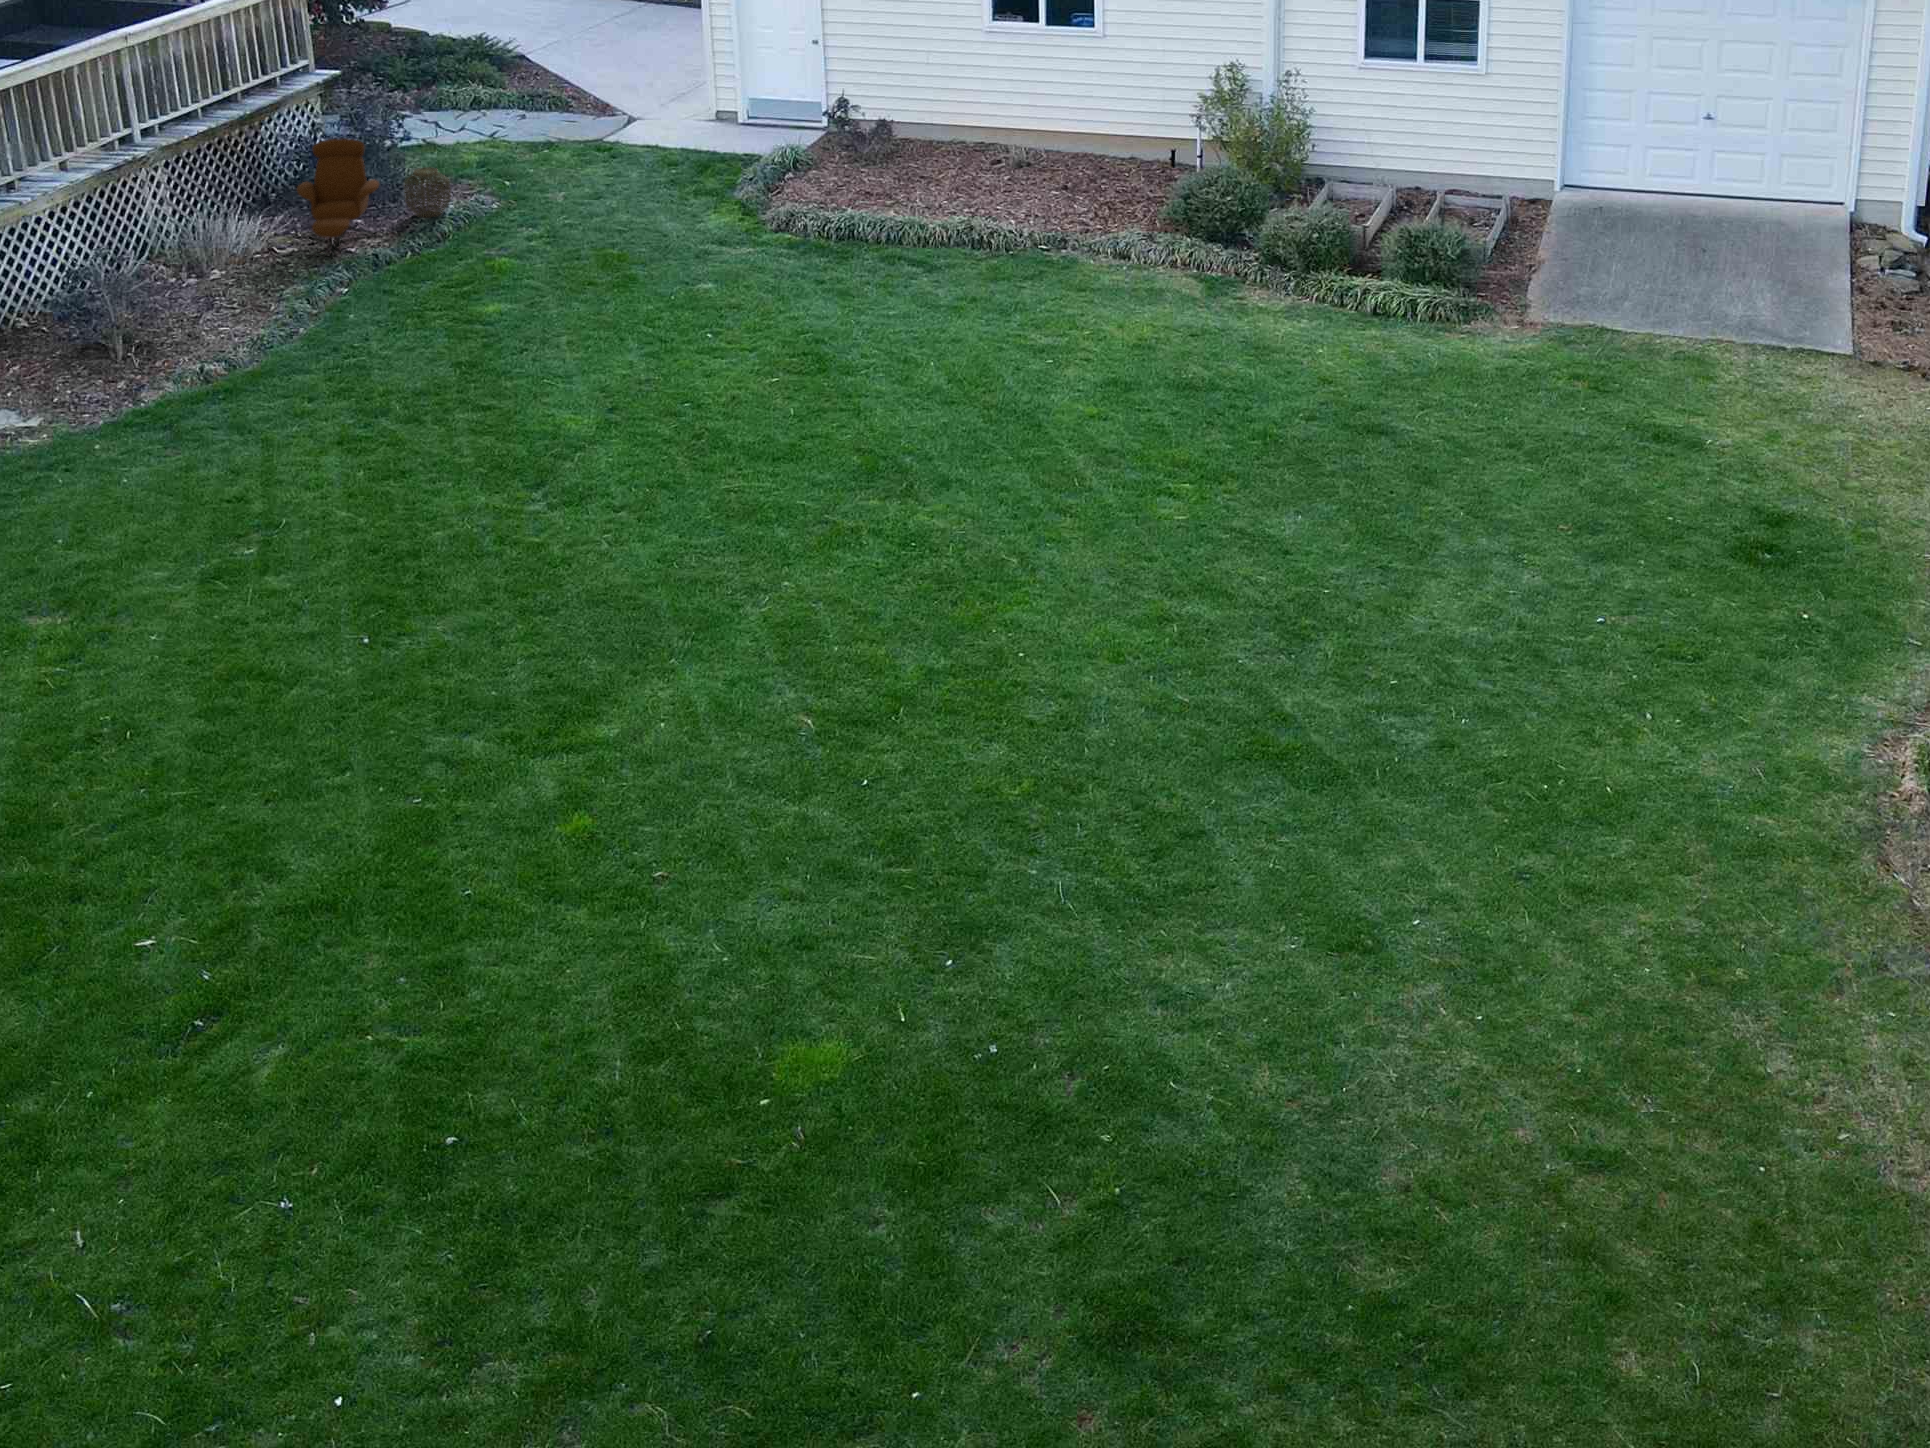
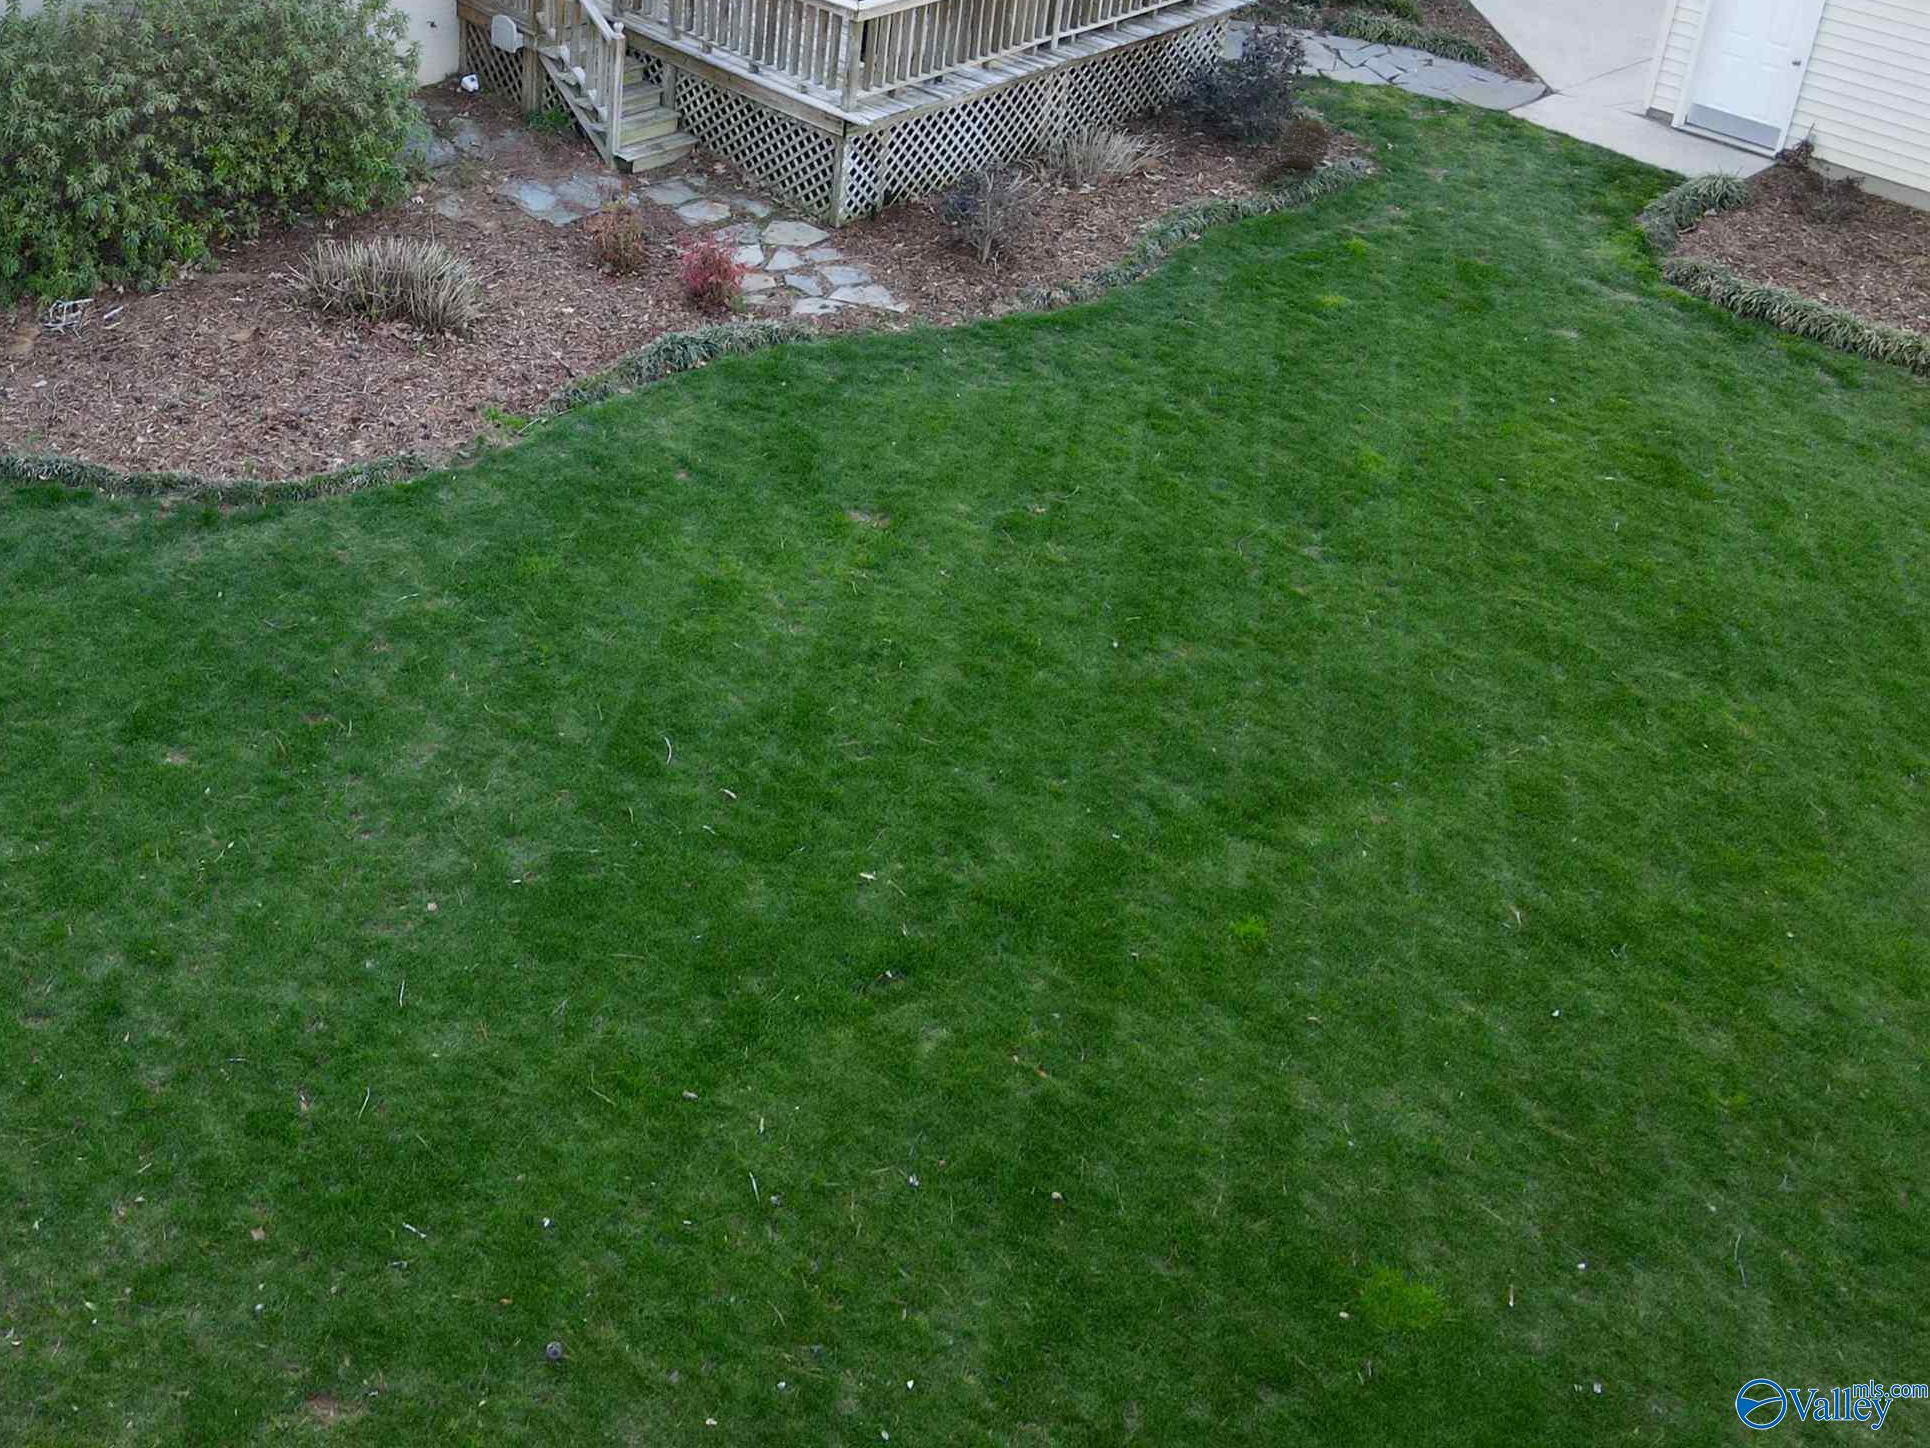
lounge chair: present [297,139,379,260] -> none [1173,75,1261,200]

